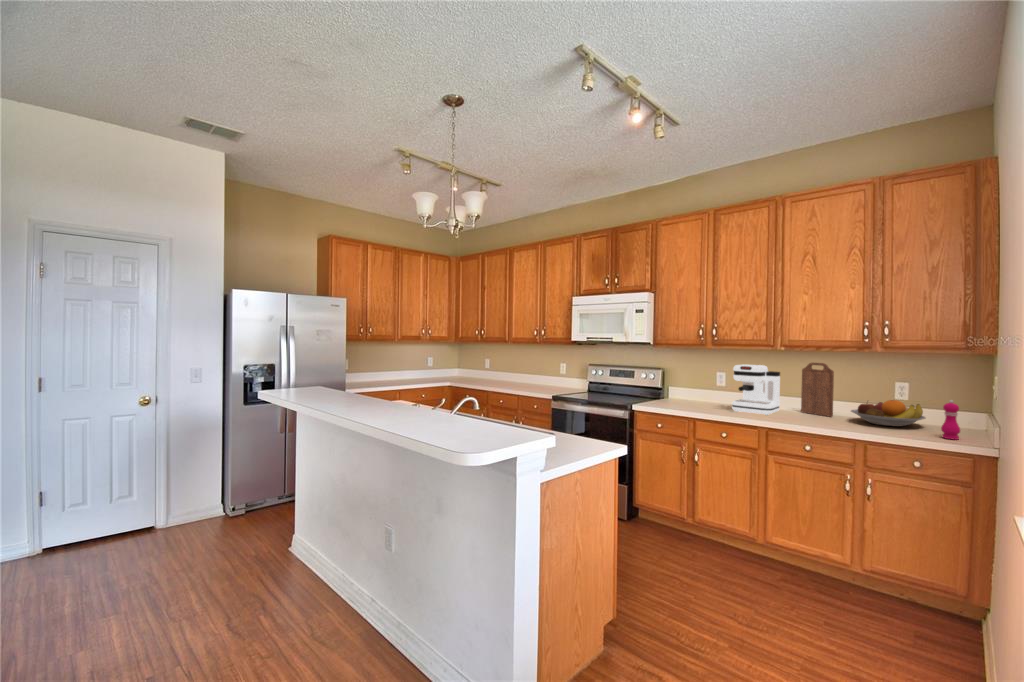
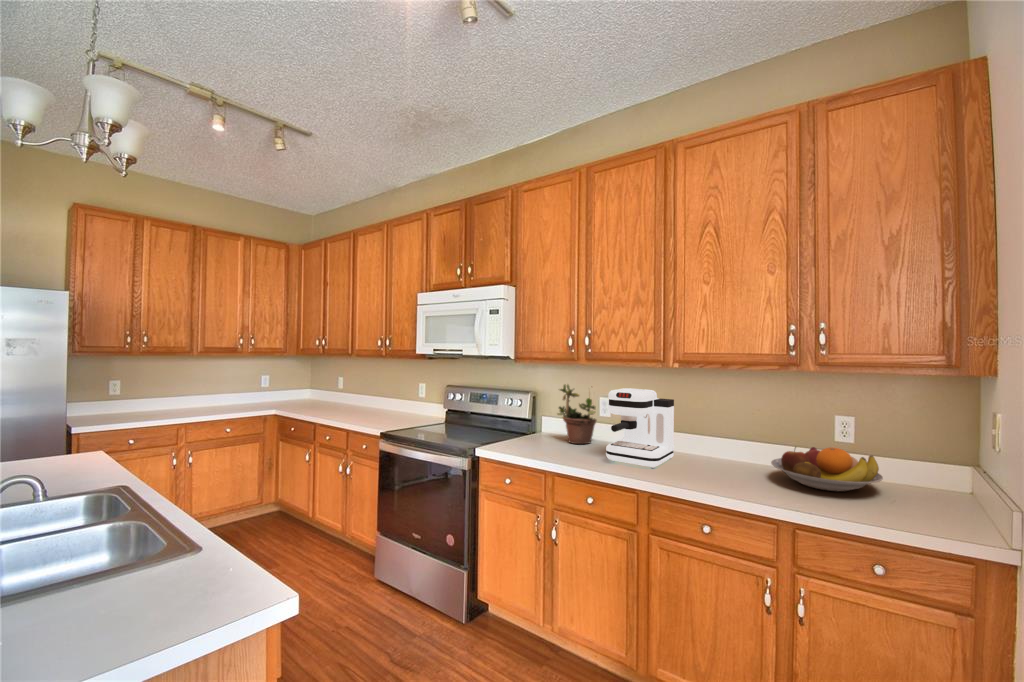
potted plant: none [687,359,719,404] -> present [558,385,597,444]
cutting board: present [801,363,834,417] -> none [704,386,747,469]
pepper mill: present [941,400,960,440] -> none [916,457,949,528]

